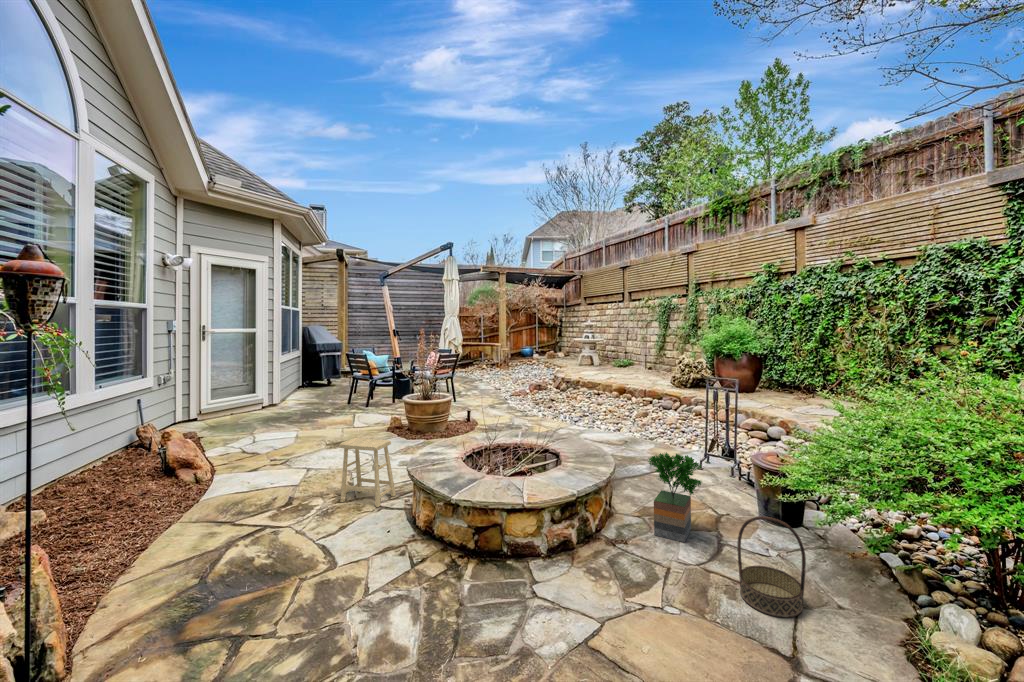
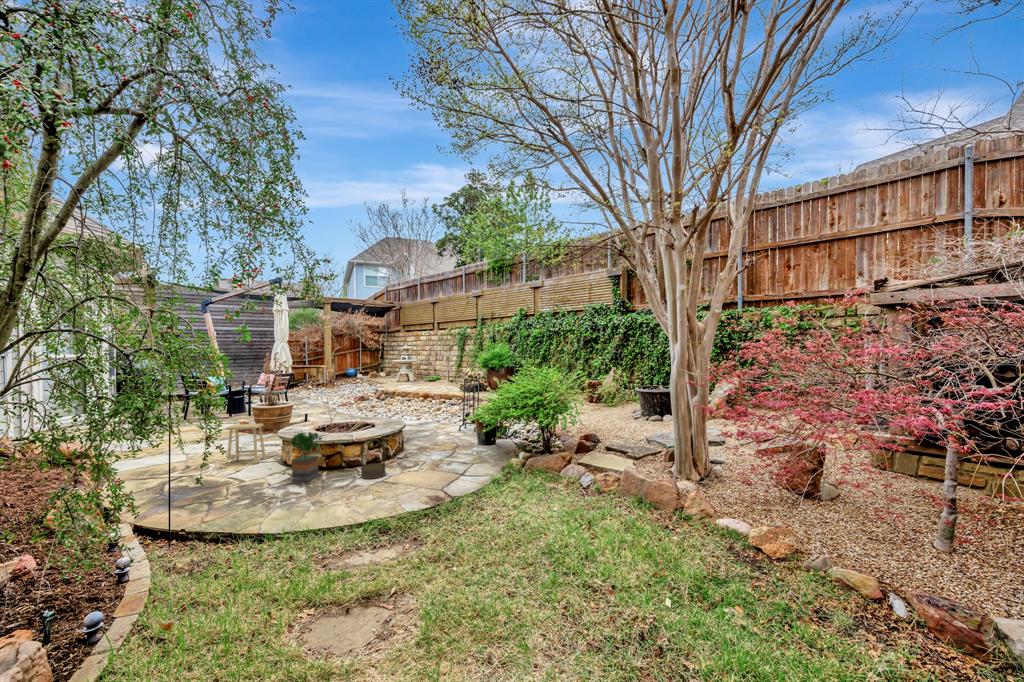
potted tree: present [648,452,702,542] -> present [291,432,322,481]
basket: present [737,516,806,617] -> present [361,438,386,479]

